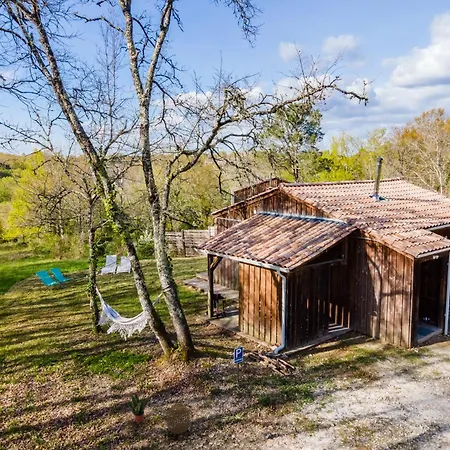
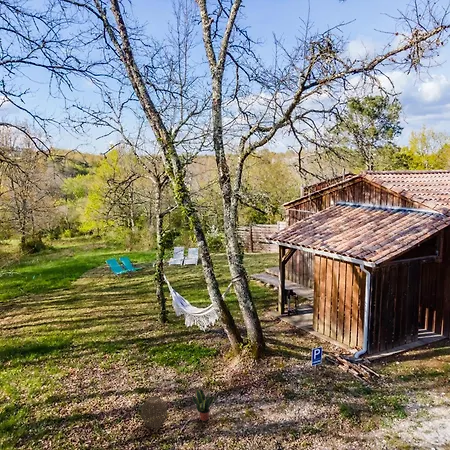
woven basket: present [166,404,190,434] -> present [142,396,167,428]

